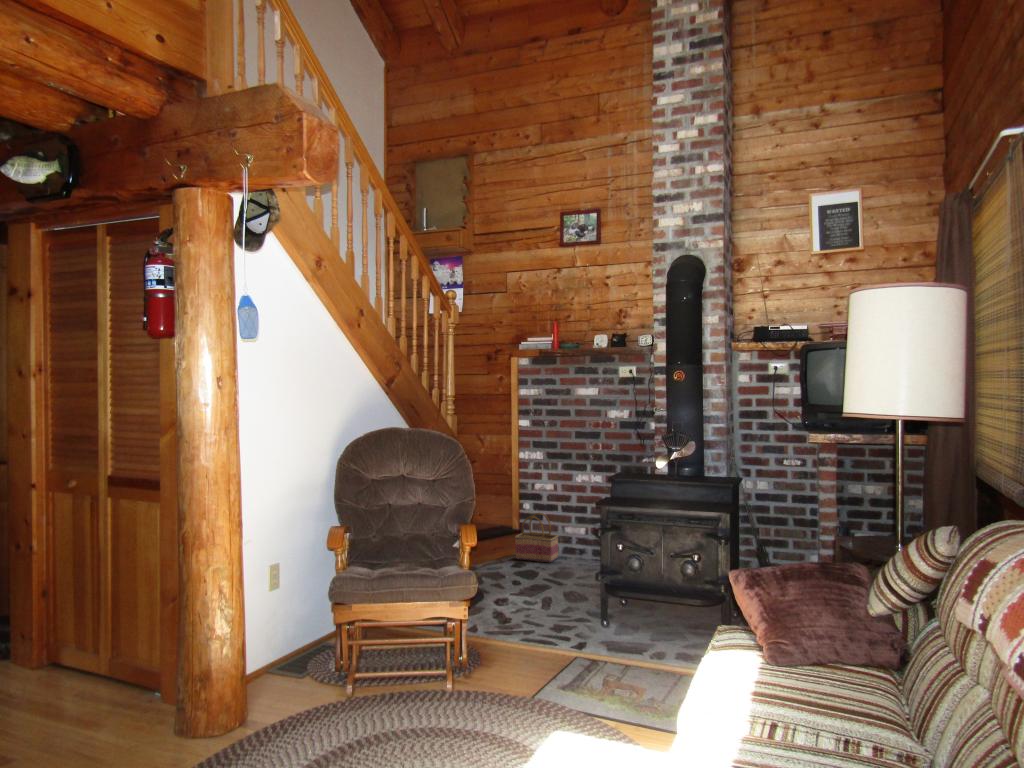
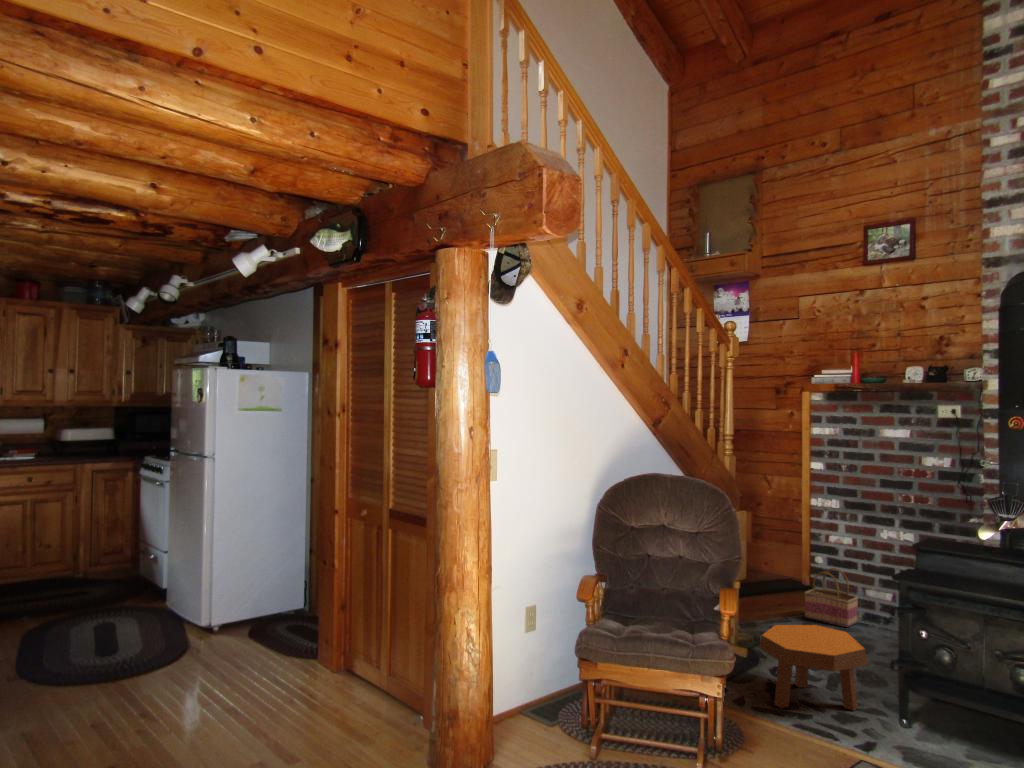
footstool: none [487,556,577,629] -> present [759,625,868,711]

